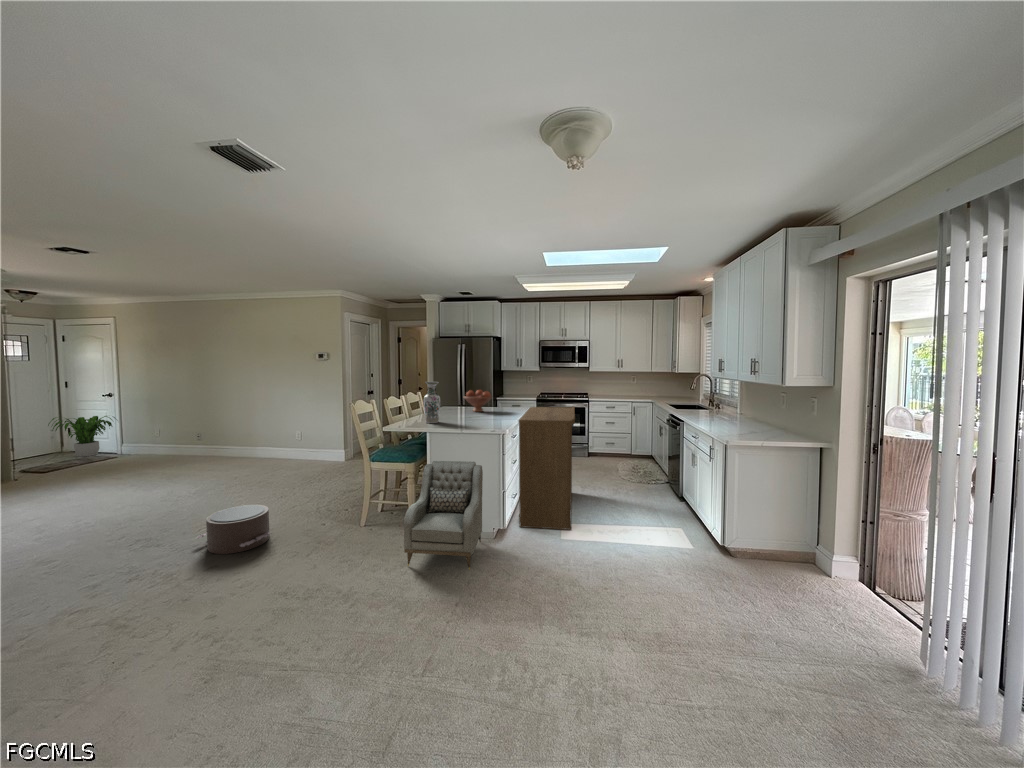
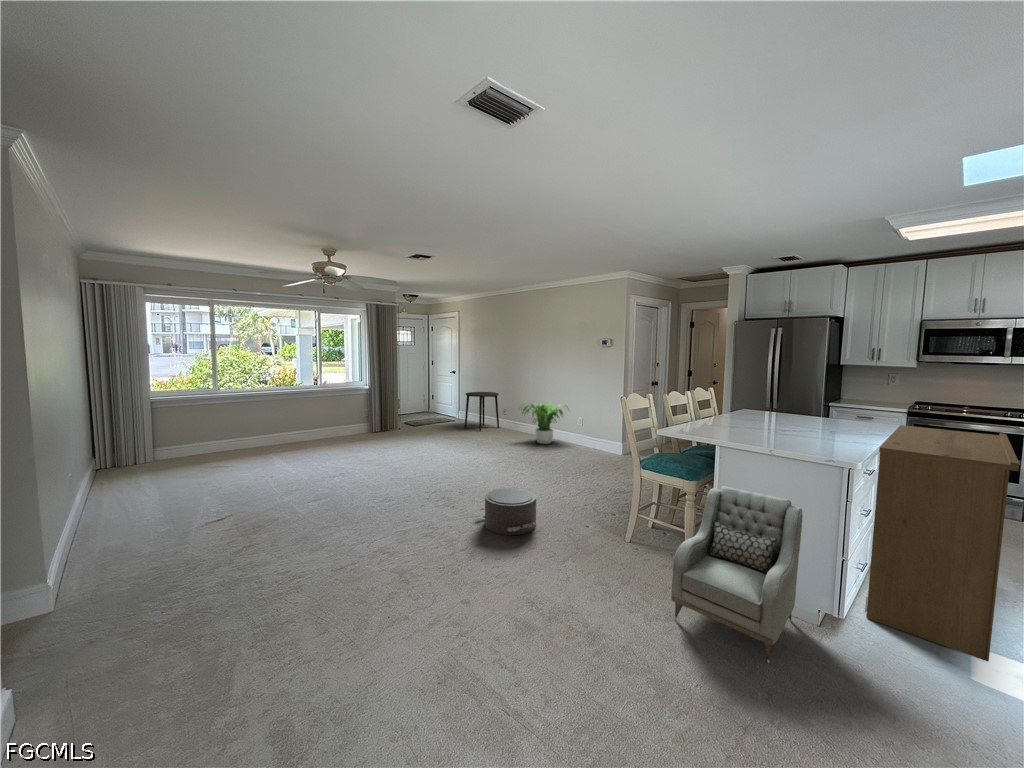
vase: present [423,382,440,423] -> none [715,377,740,433]
fruit bowl: present [464,390,492,412] -> none [777,392,826,424]
side table: none [139,415,193,462] -> present [465,392,499,431]
potted plant: present [48,416,115,457] -> present [522,402,563,444]

